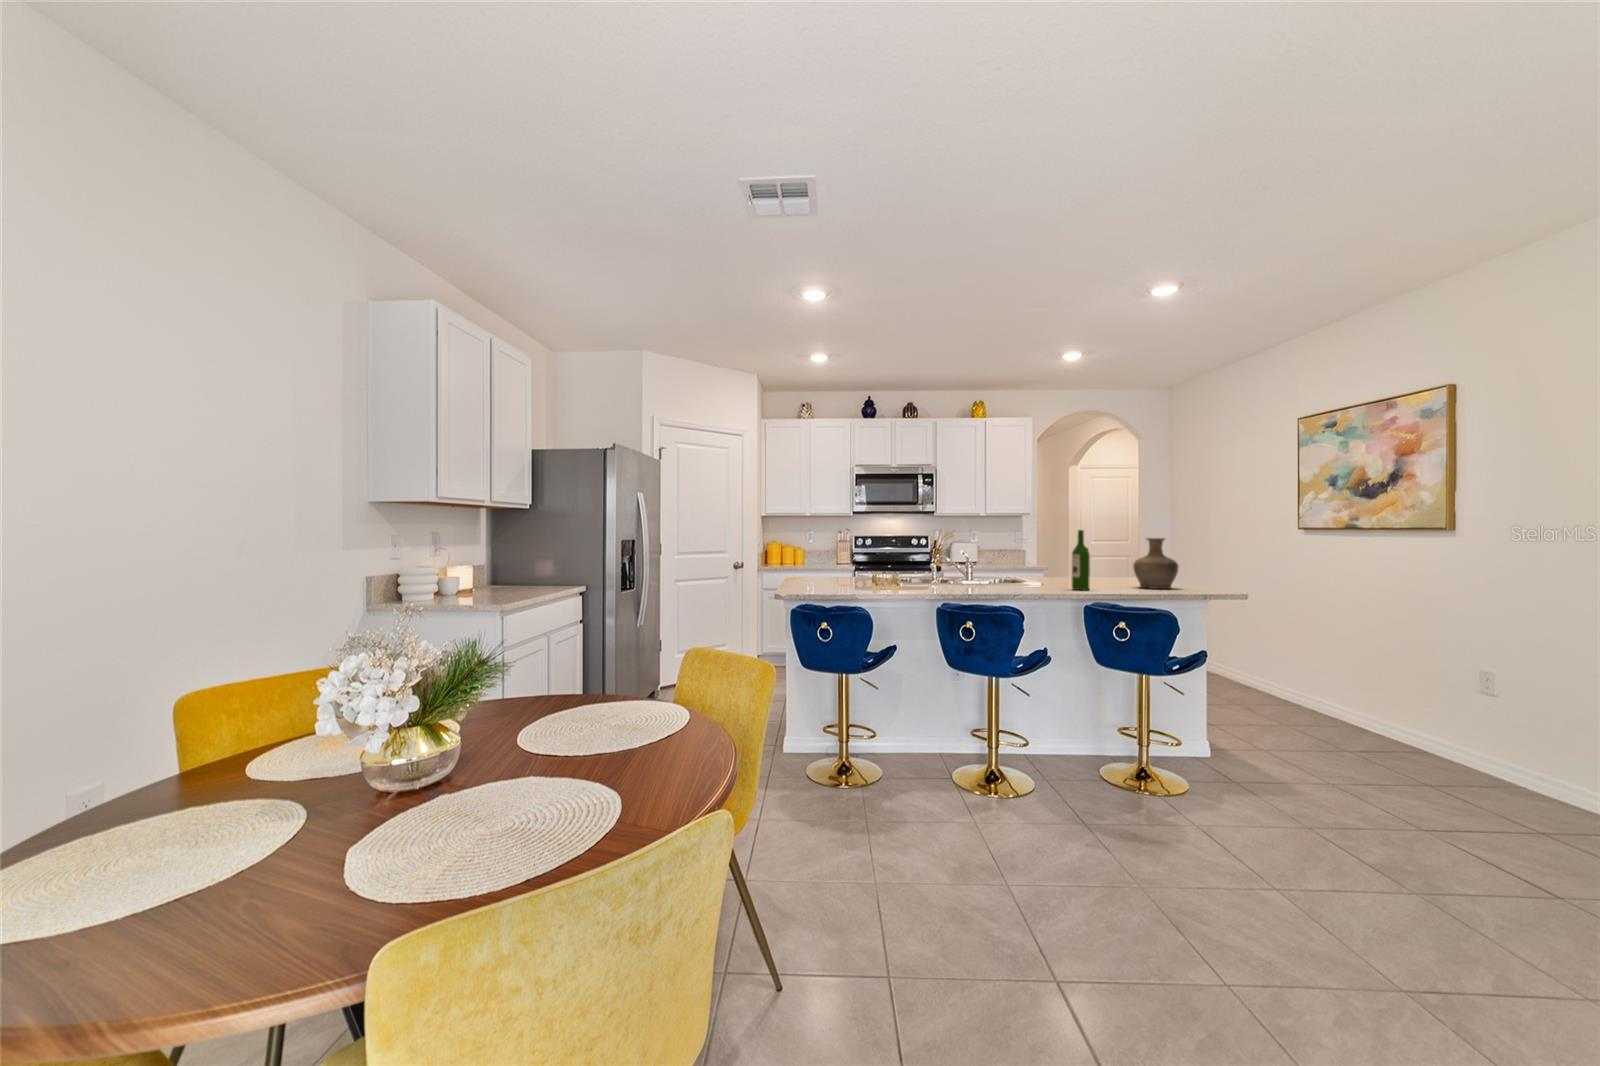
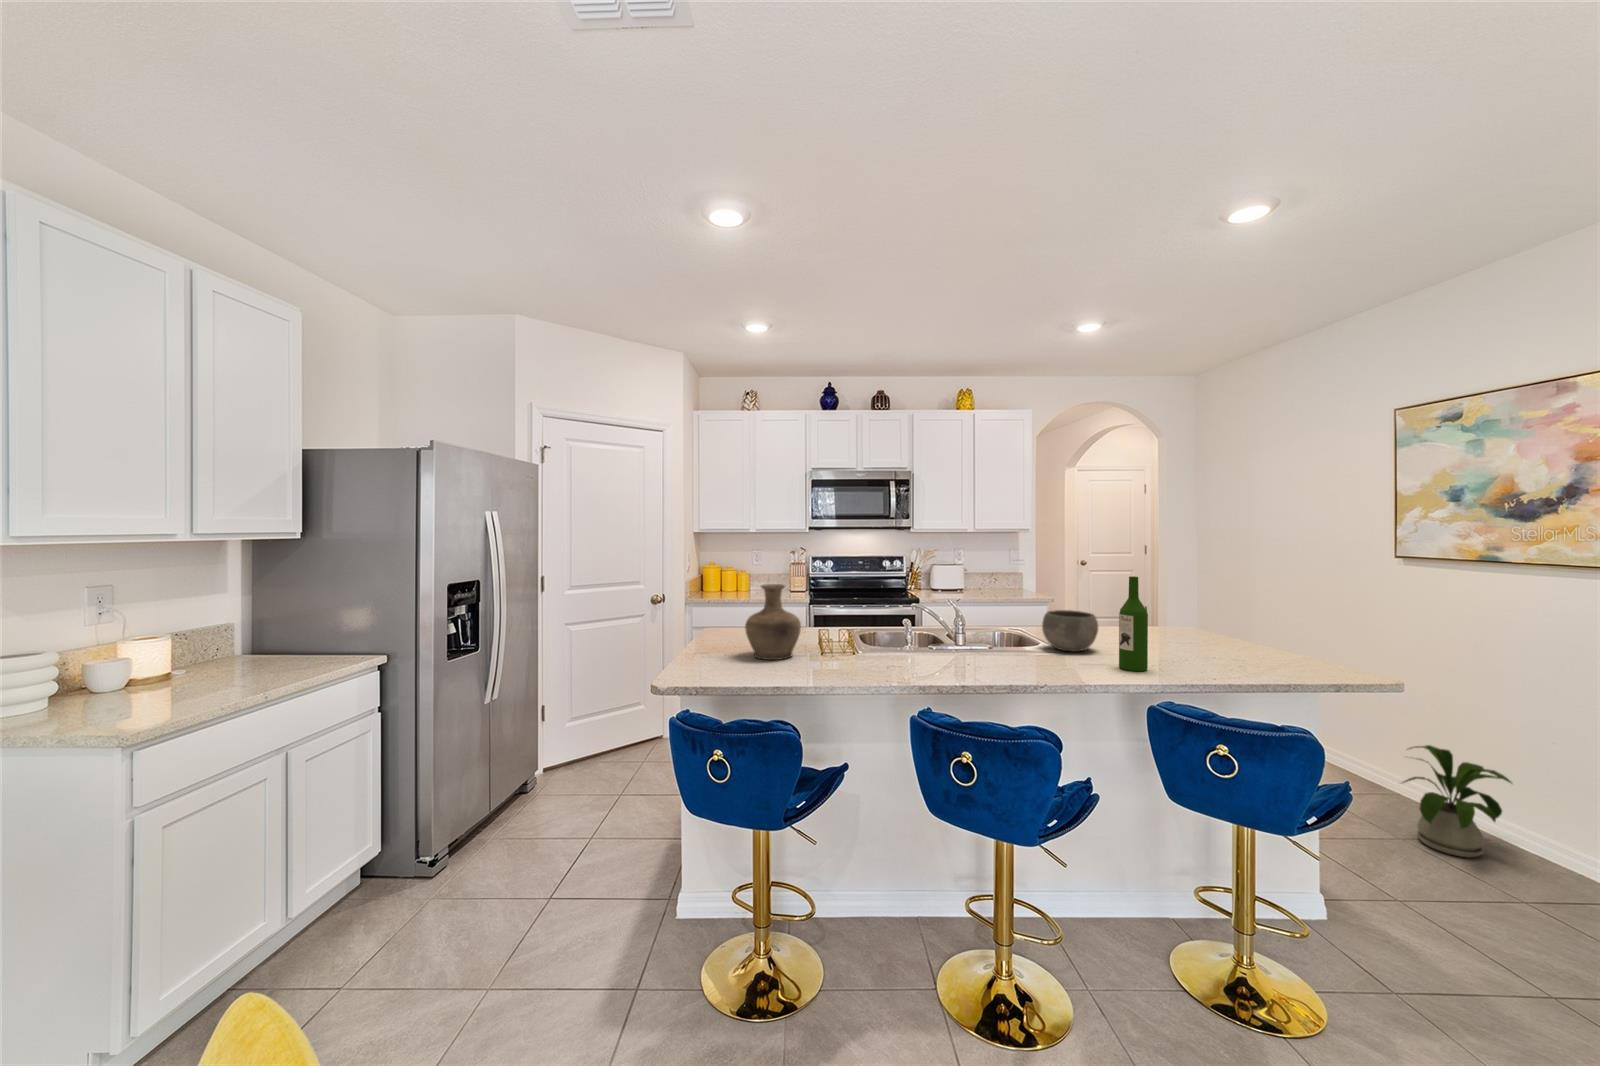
vase: present [1133,538,1179,589] -> present [745,584,801,660]
bowl: none [1026,559,1063,585] -> present [1042,610,1098,652]
house plant: none [1284,657,1357,733] -> present [1403,745,1512,857]

